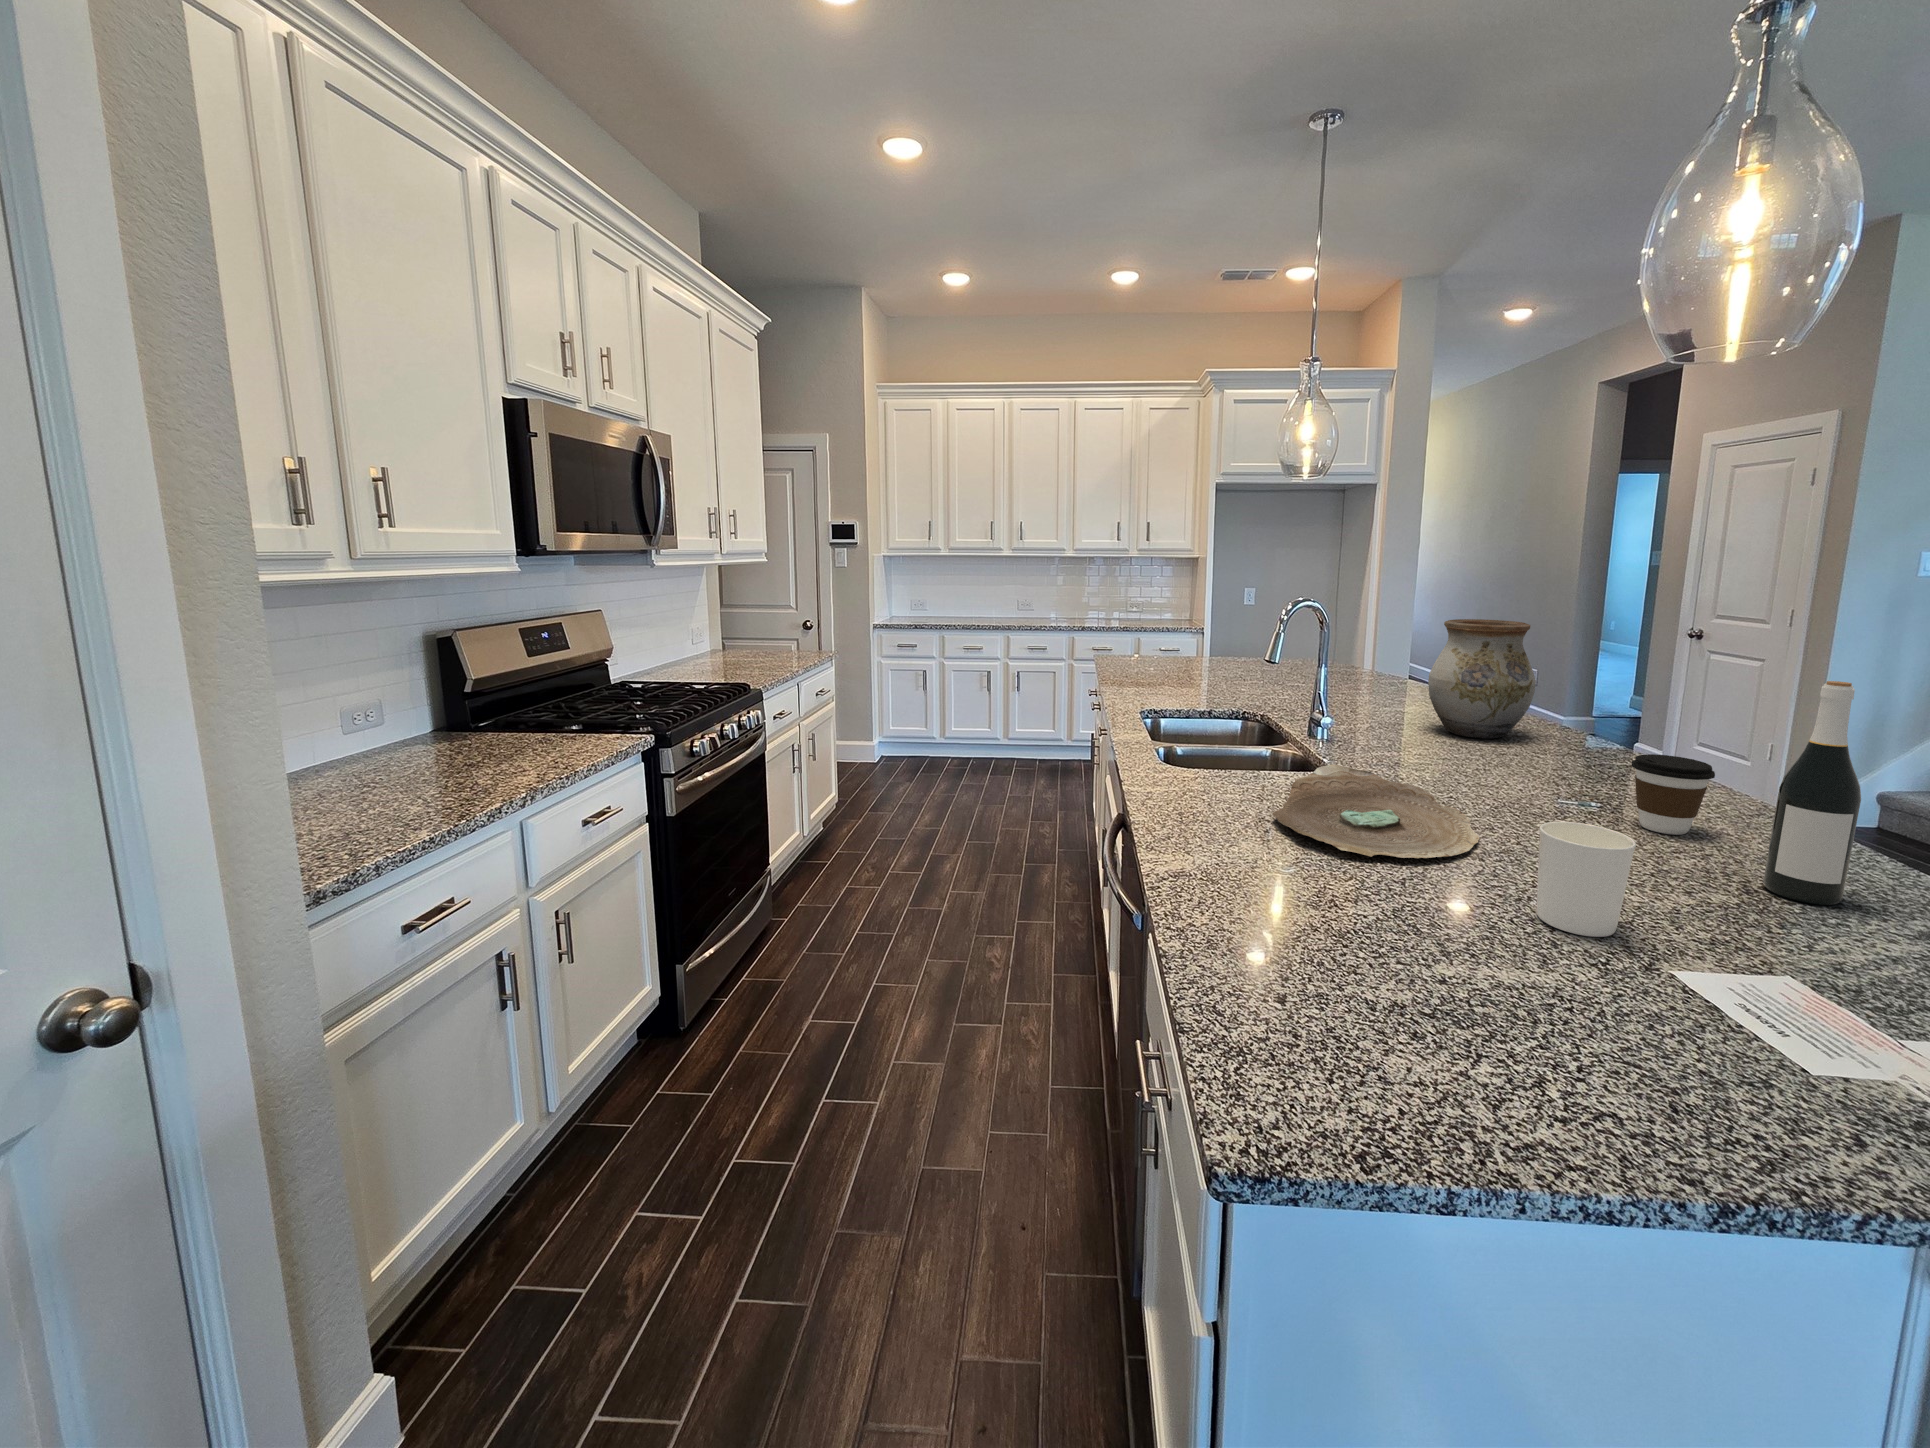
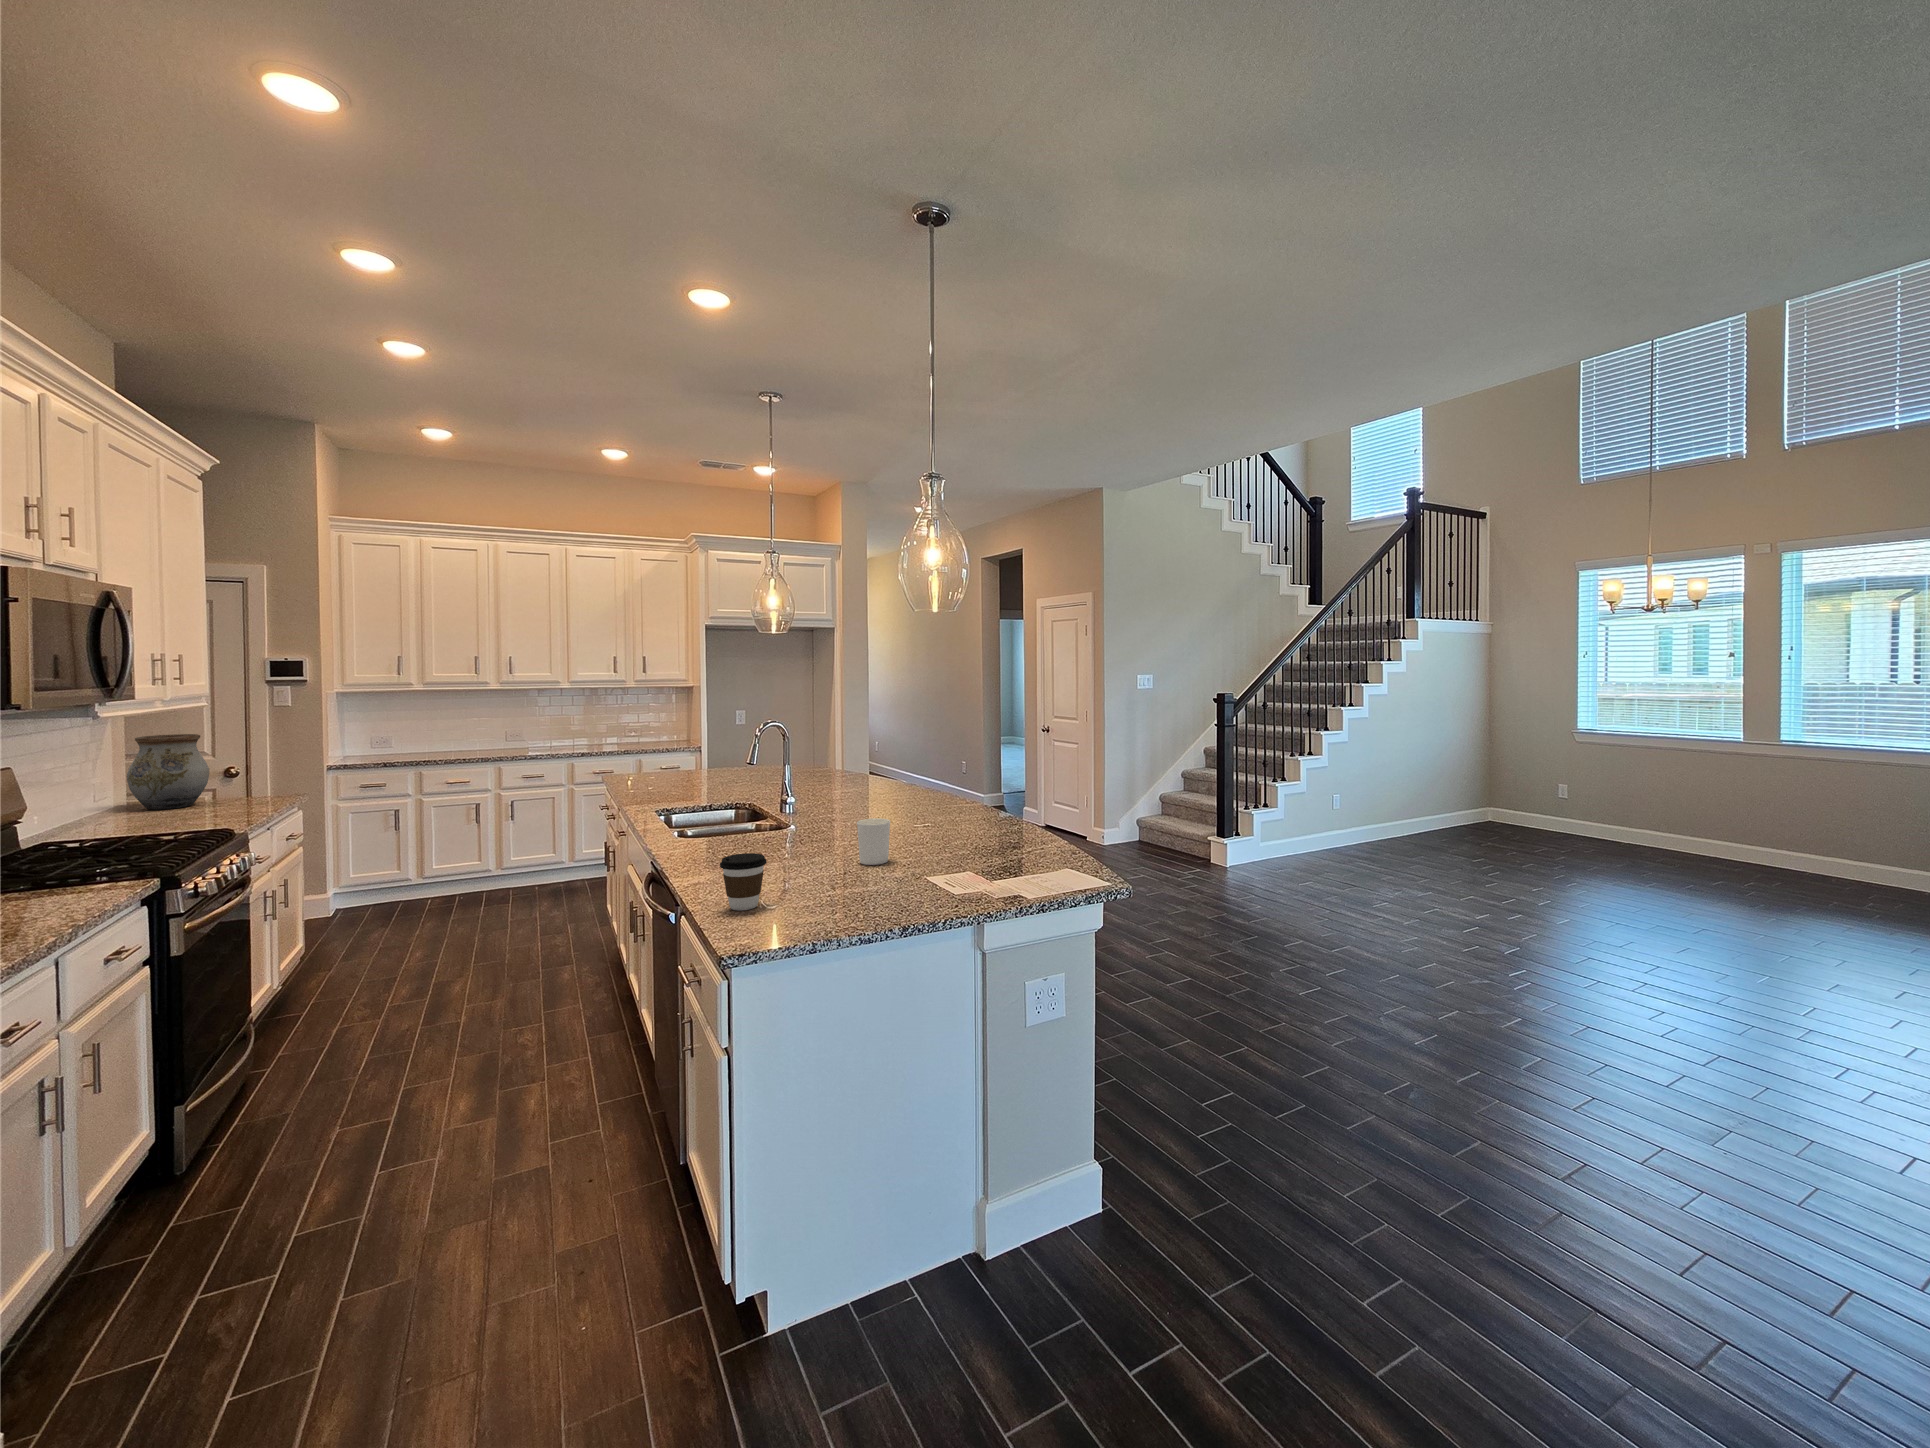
vase: present [1428,619,1536,739] -> present [127,734,209,810]
wine bottle: present [1763,681,1861,905] -> none [954,749,977,842]
coffee cup: present [1631,754,1715,835] -> present [720,853,767,910]
decorative bowl: present [1272,764,1479,858] -> none [746,819,850,855]

